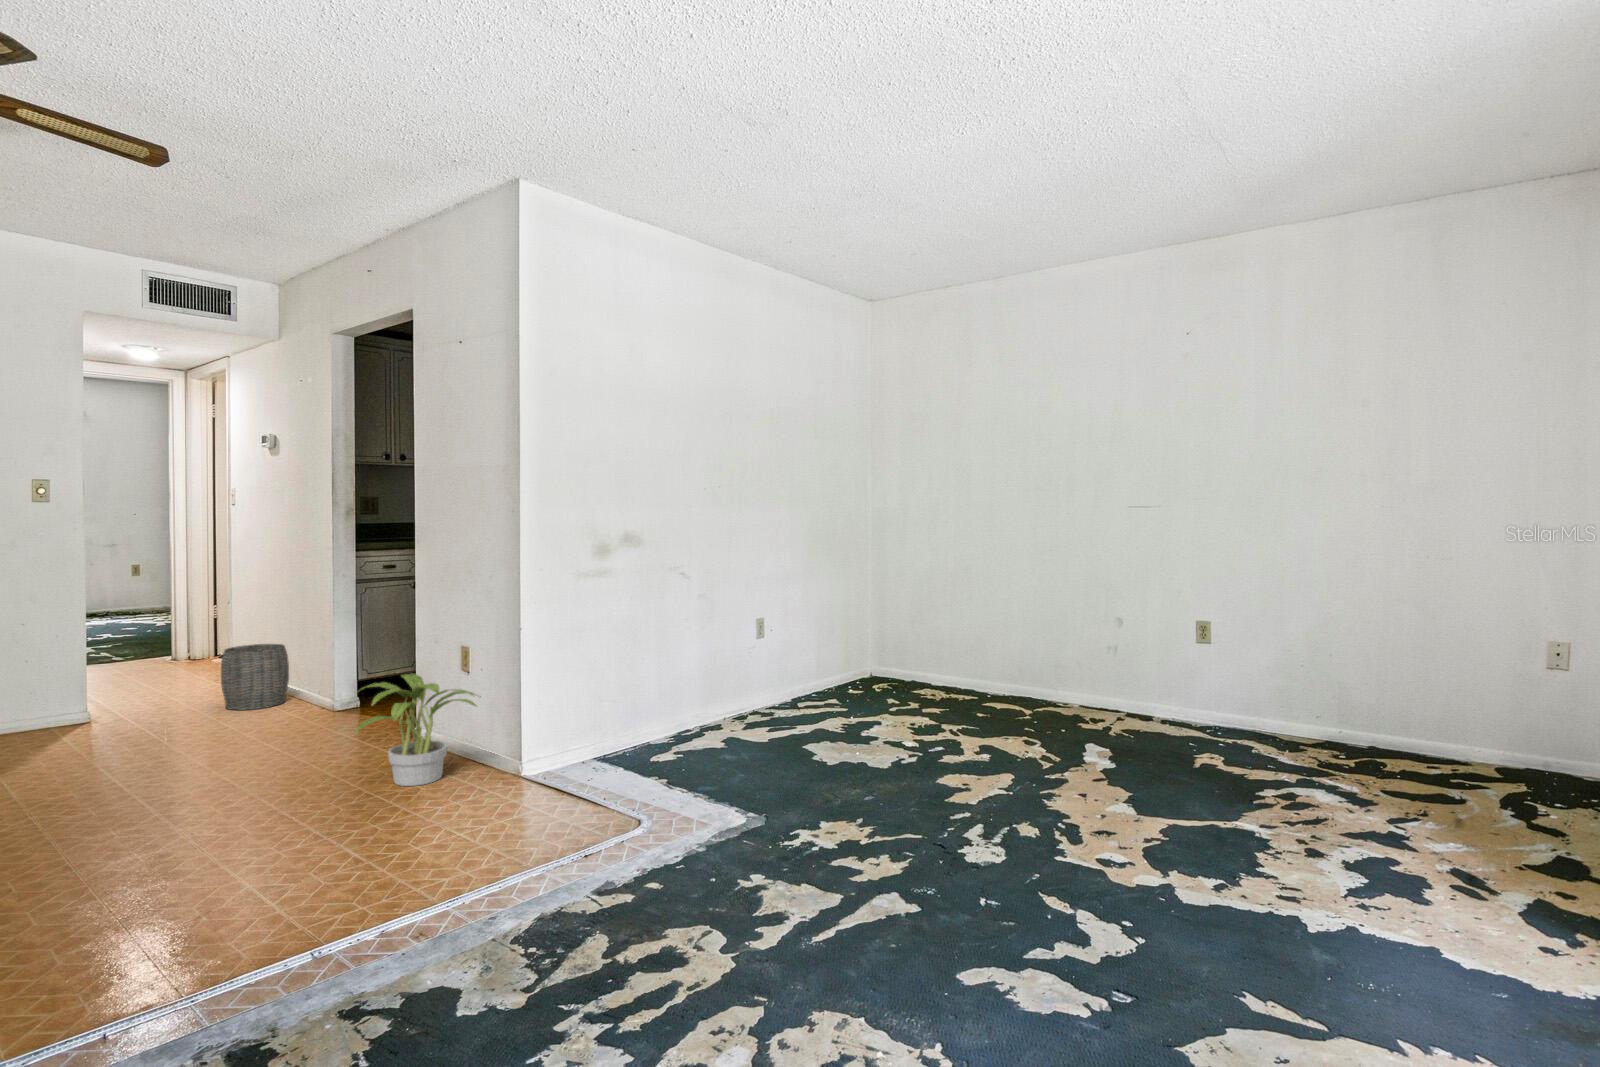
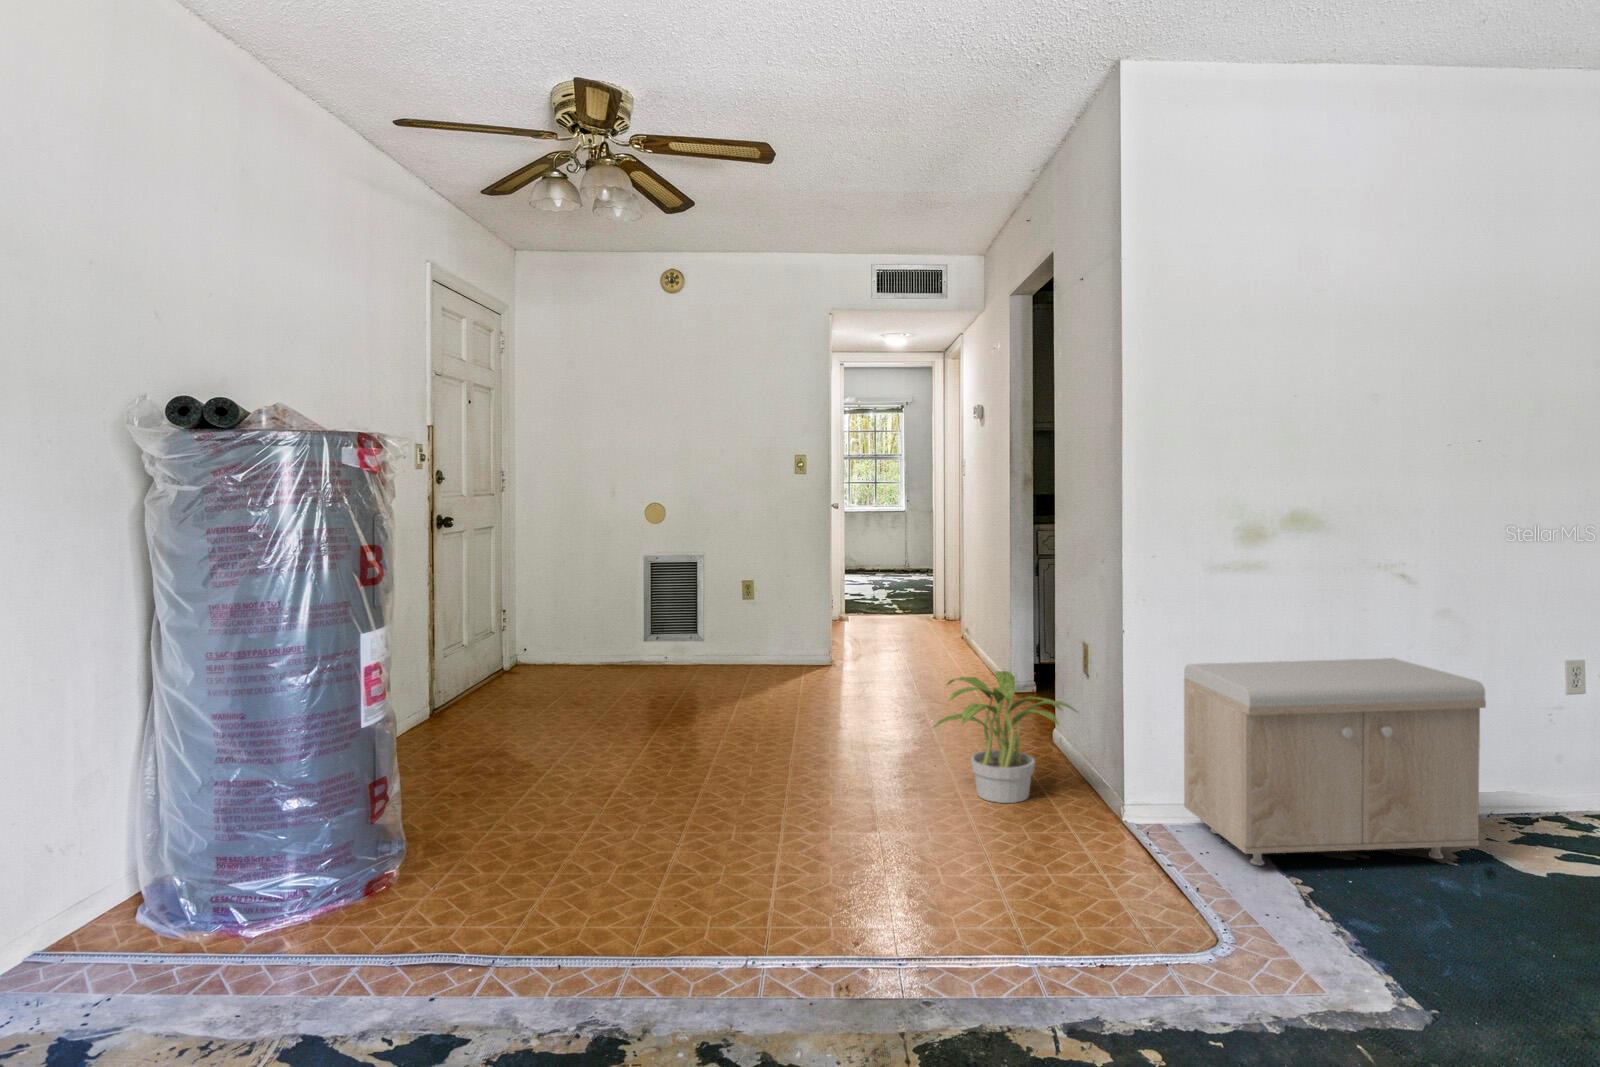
storage bench: none [570,628,740,775] -> present [1184,658,1486,865]
woven basket: present [221,644,289,710] -> none [908,617,965,682]

